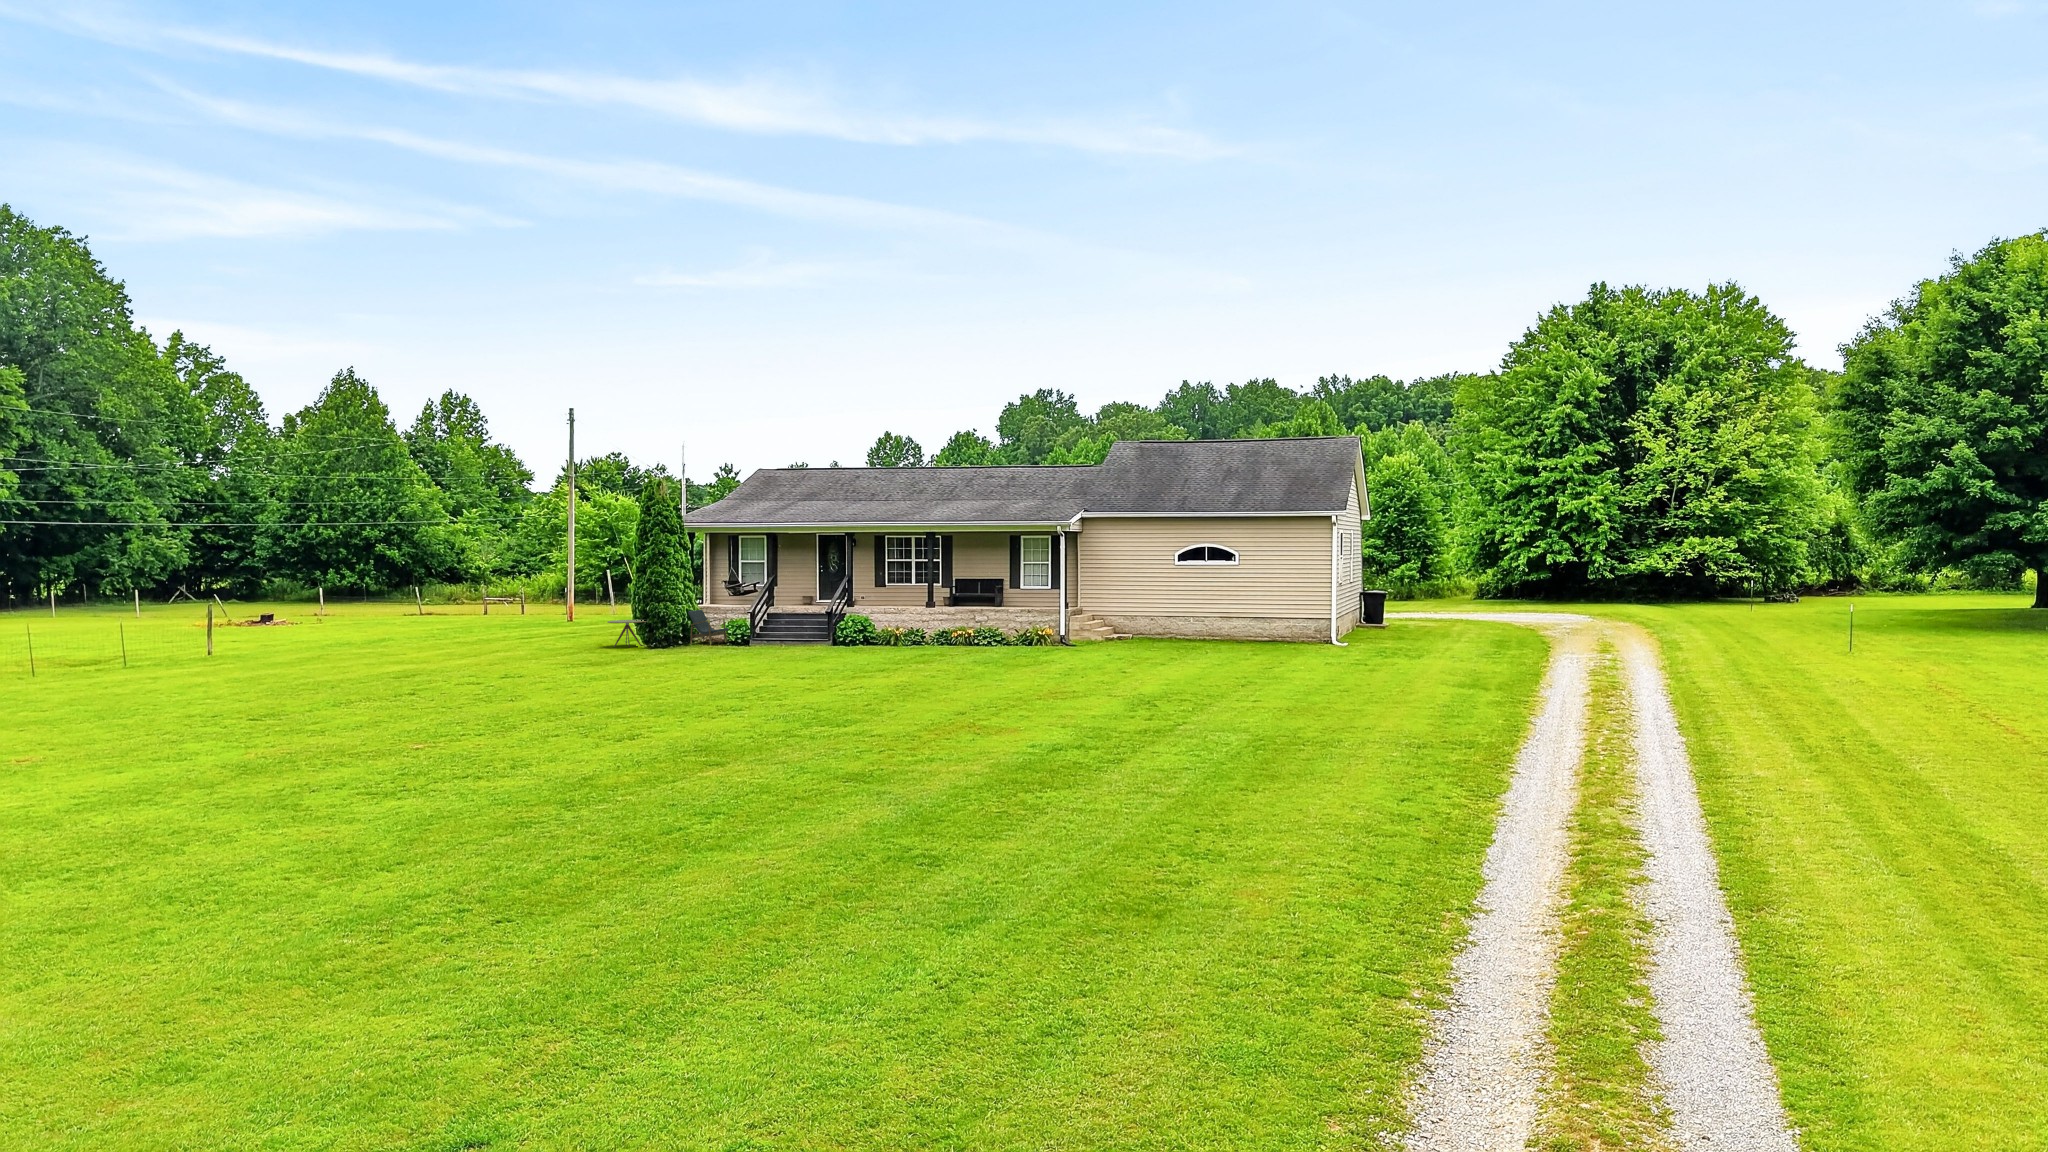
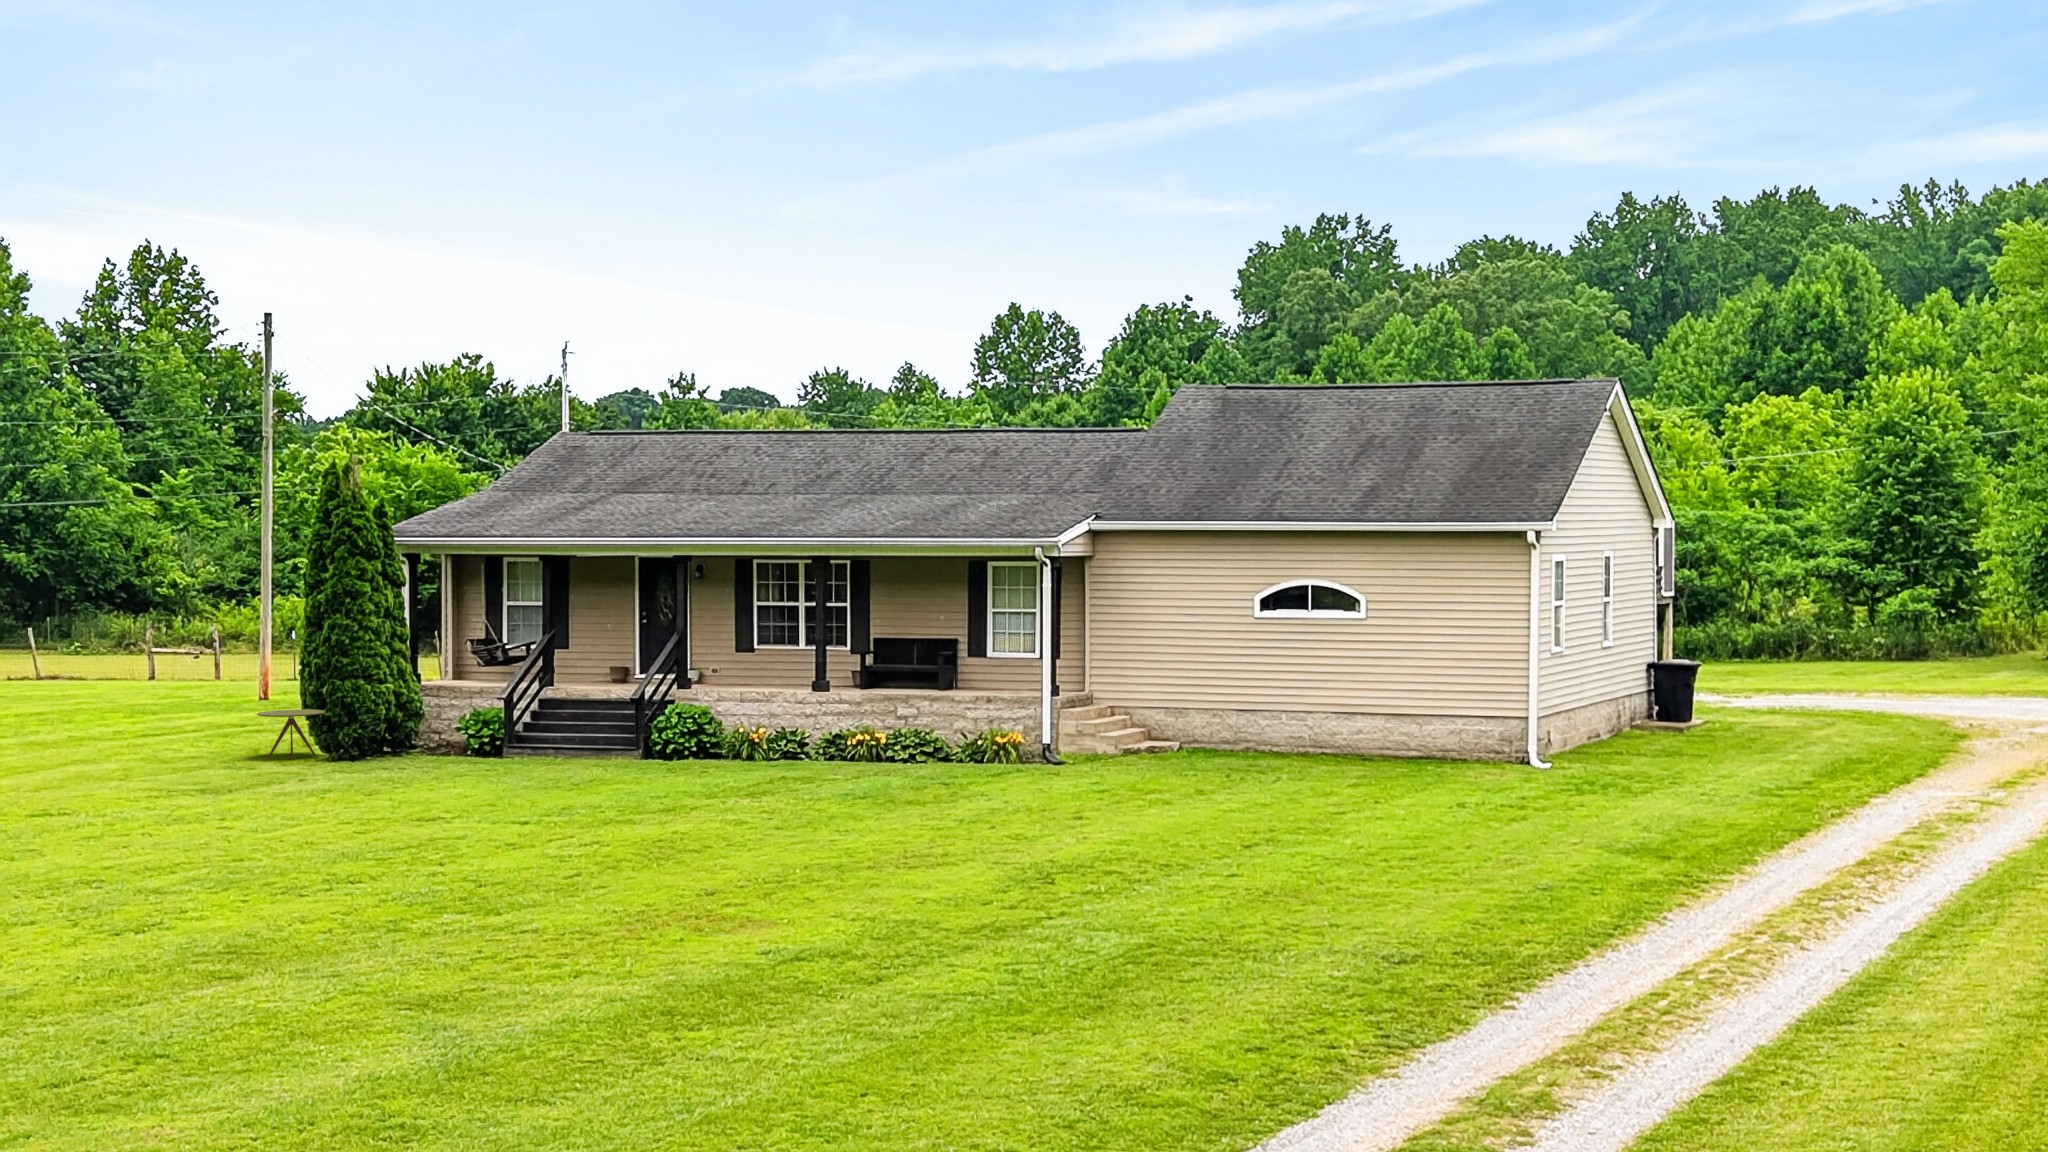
lounge chair: present [688,610,729,645] -> none [397,692,468,755]

